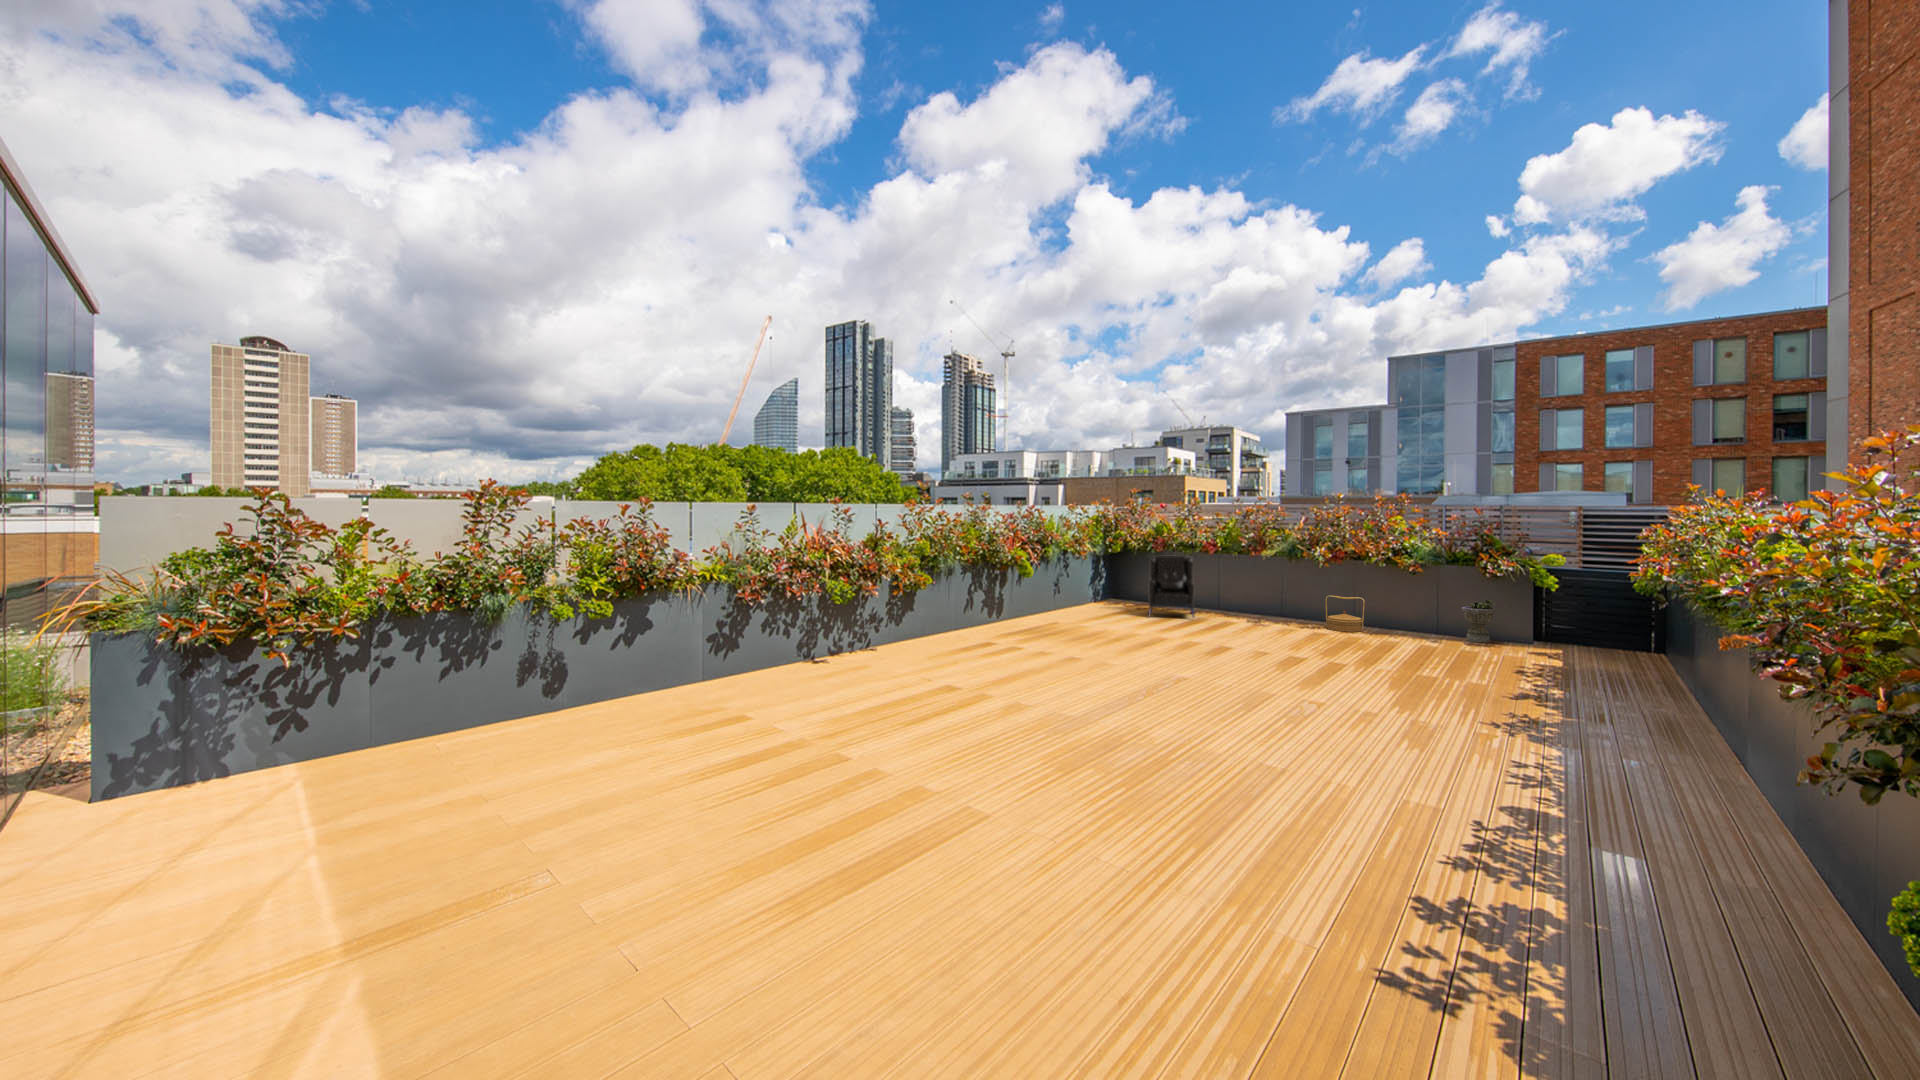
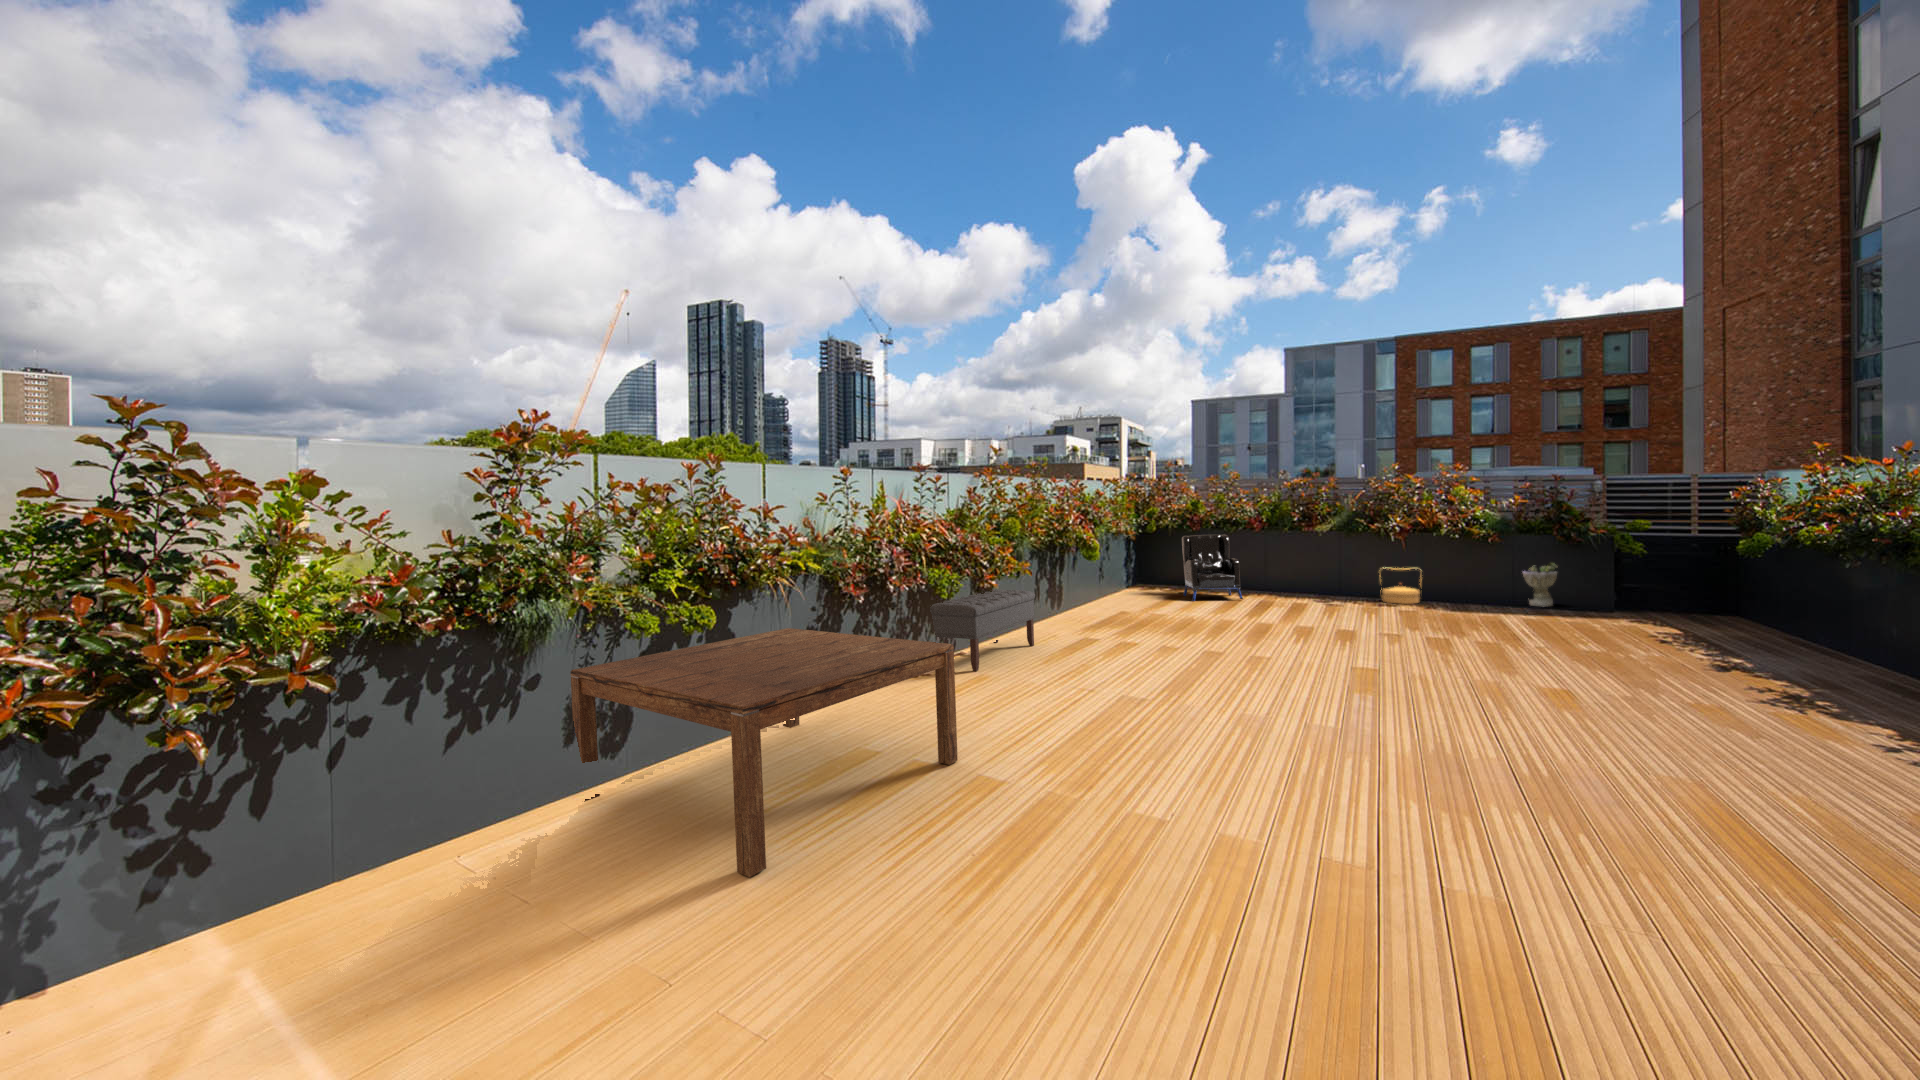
bench: none [840,599,948,664] -> present [930,590,1035,671]
coffee table: none [521,621,769,767] -> present [570,628,958,877]

